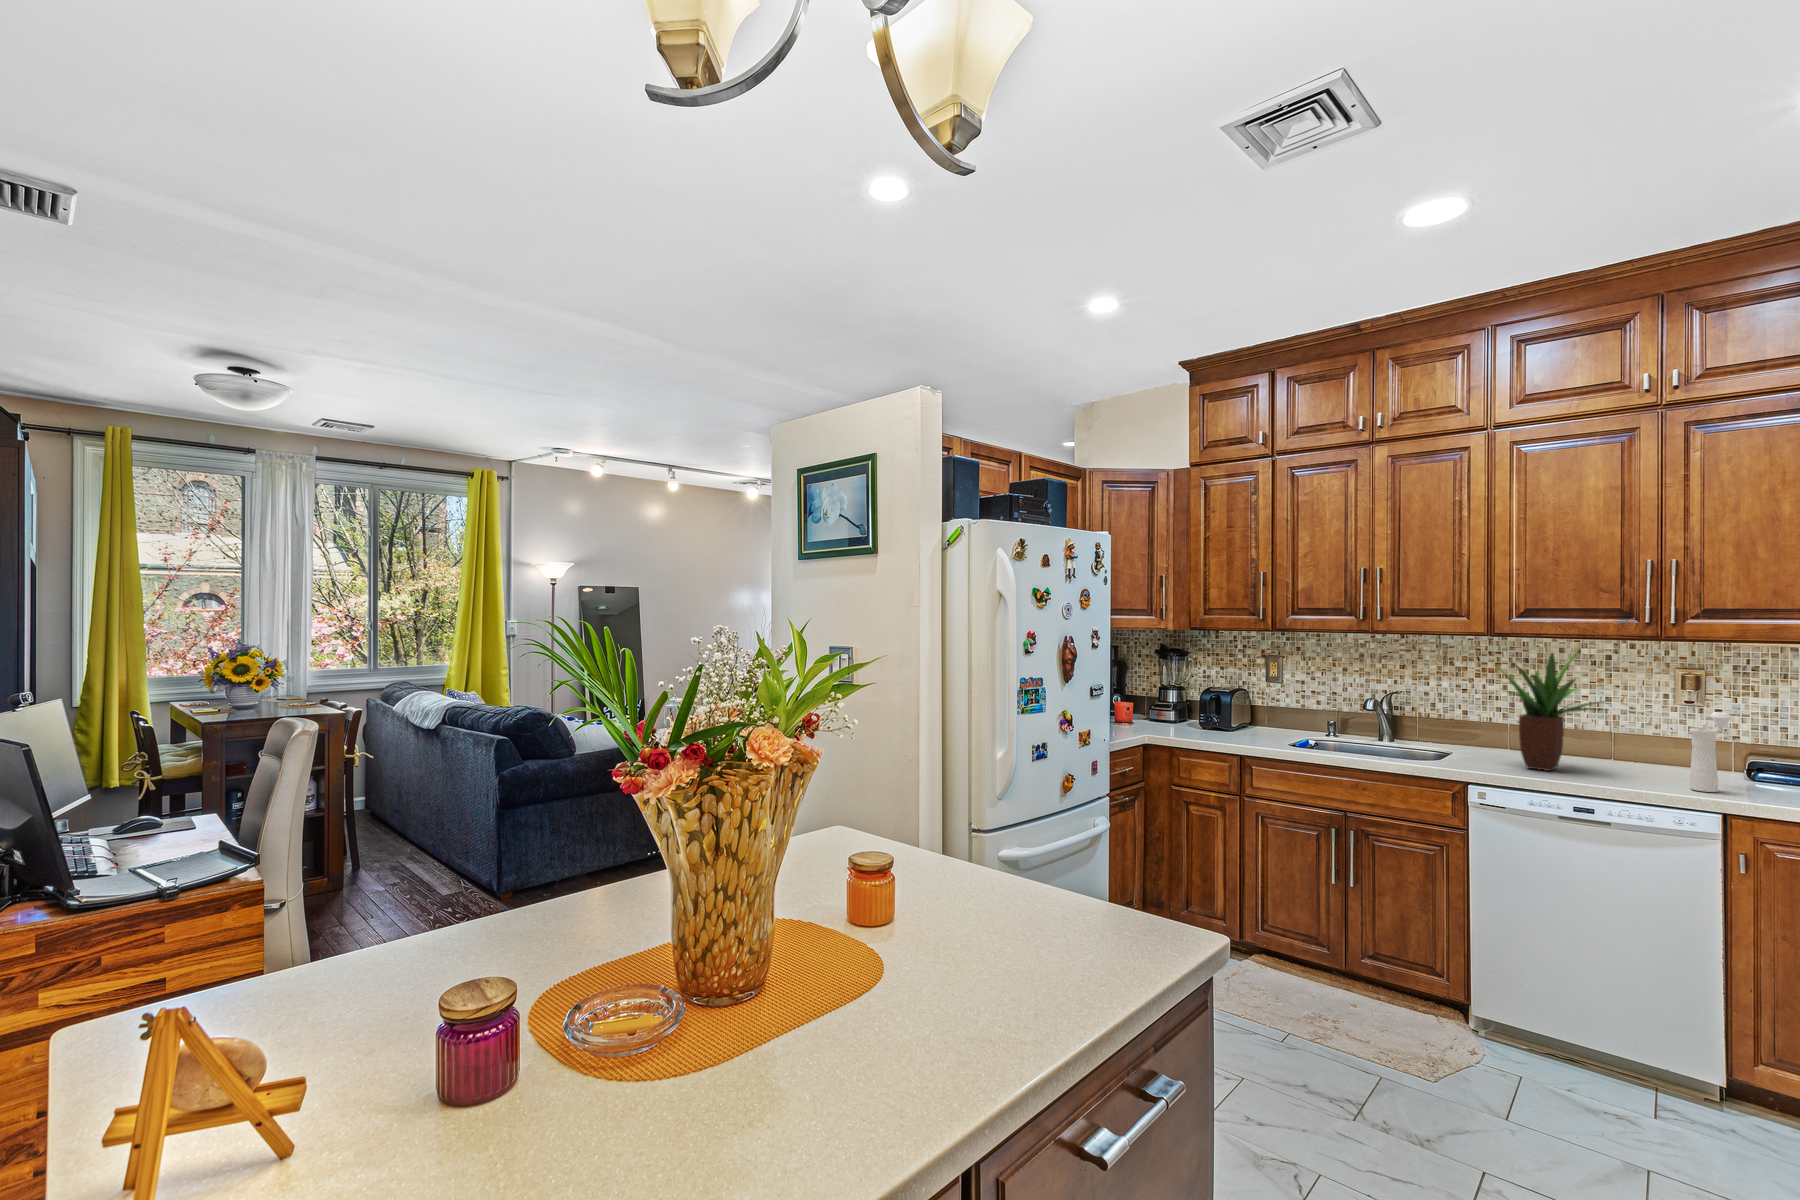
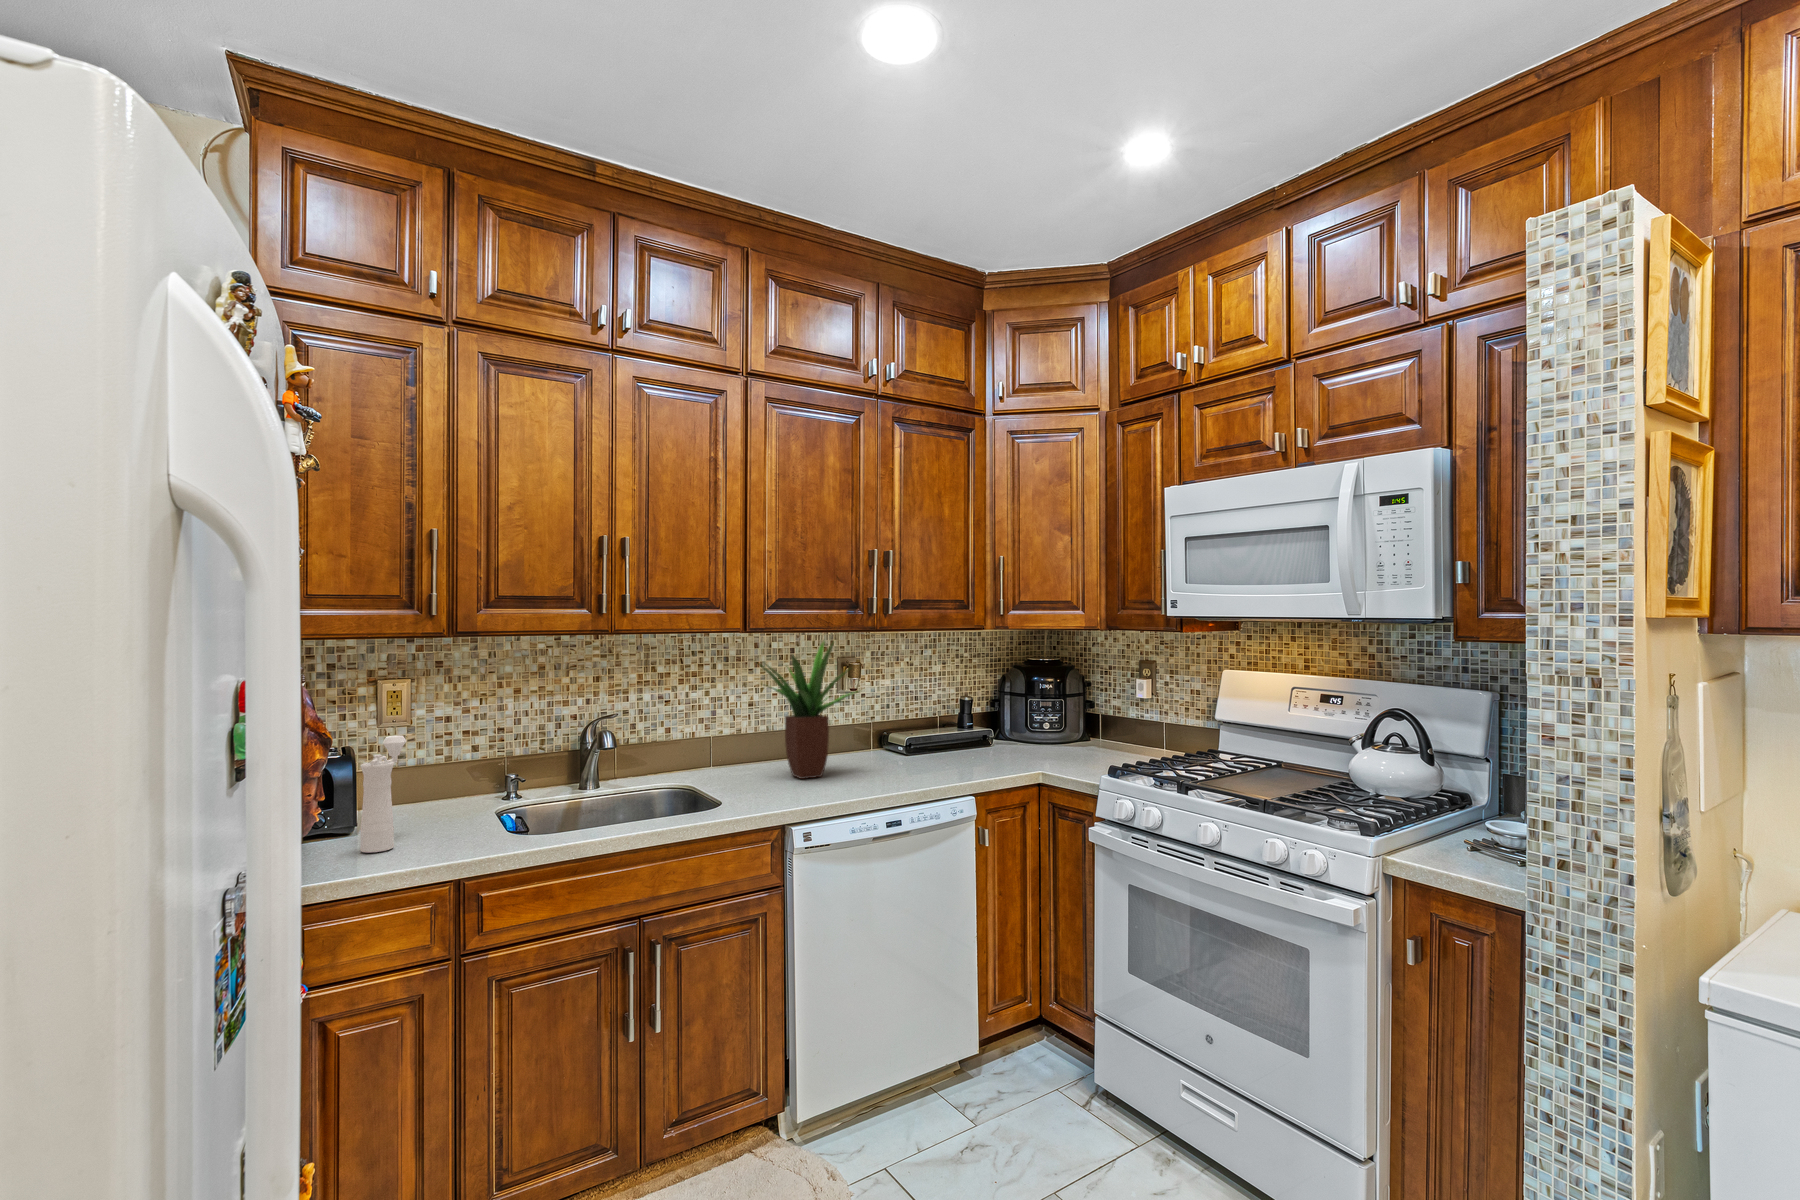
pepper mill: present [1690,712,1732,792] -> present [360,735,407,853]

